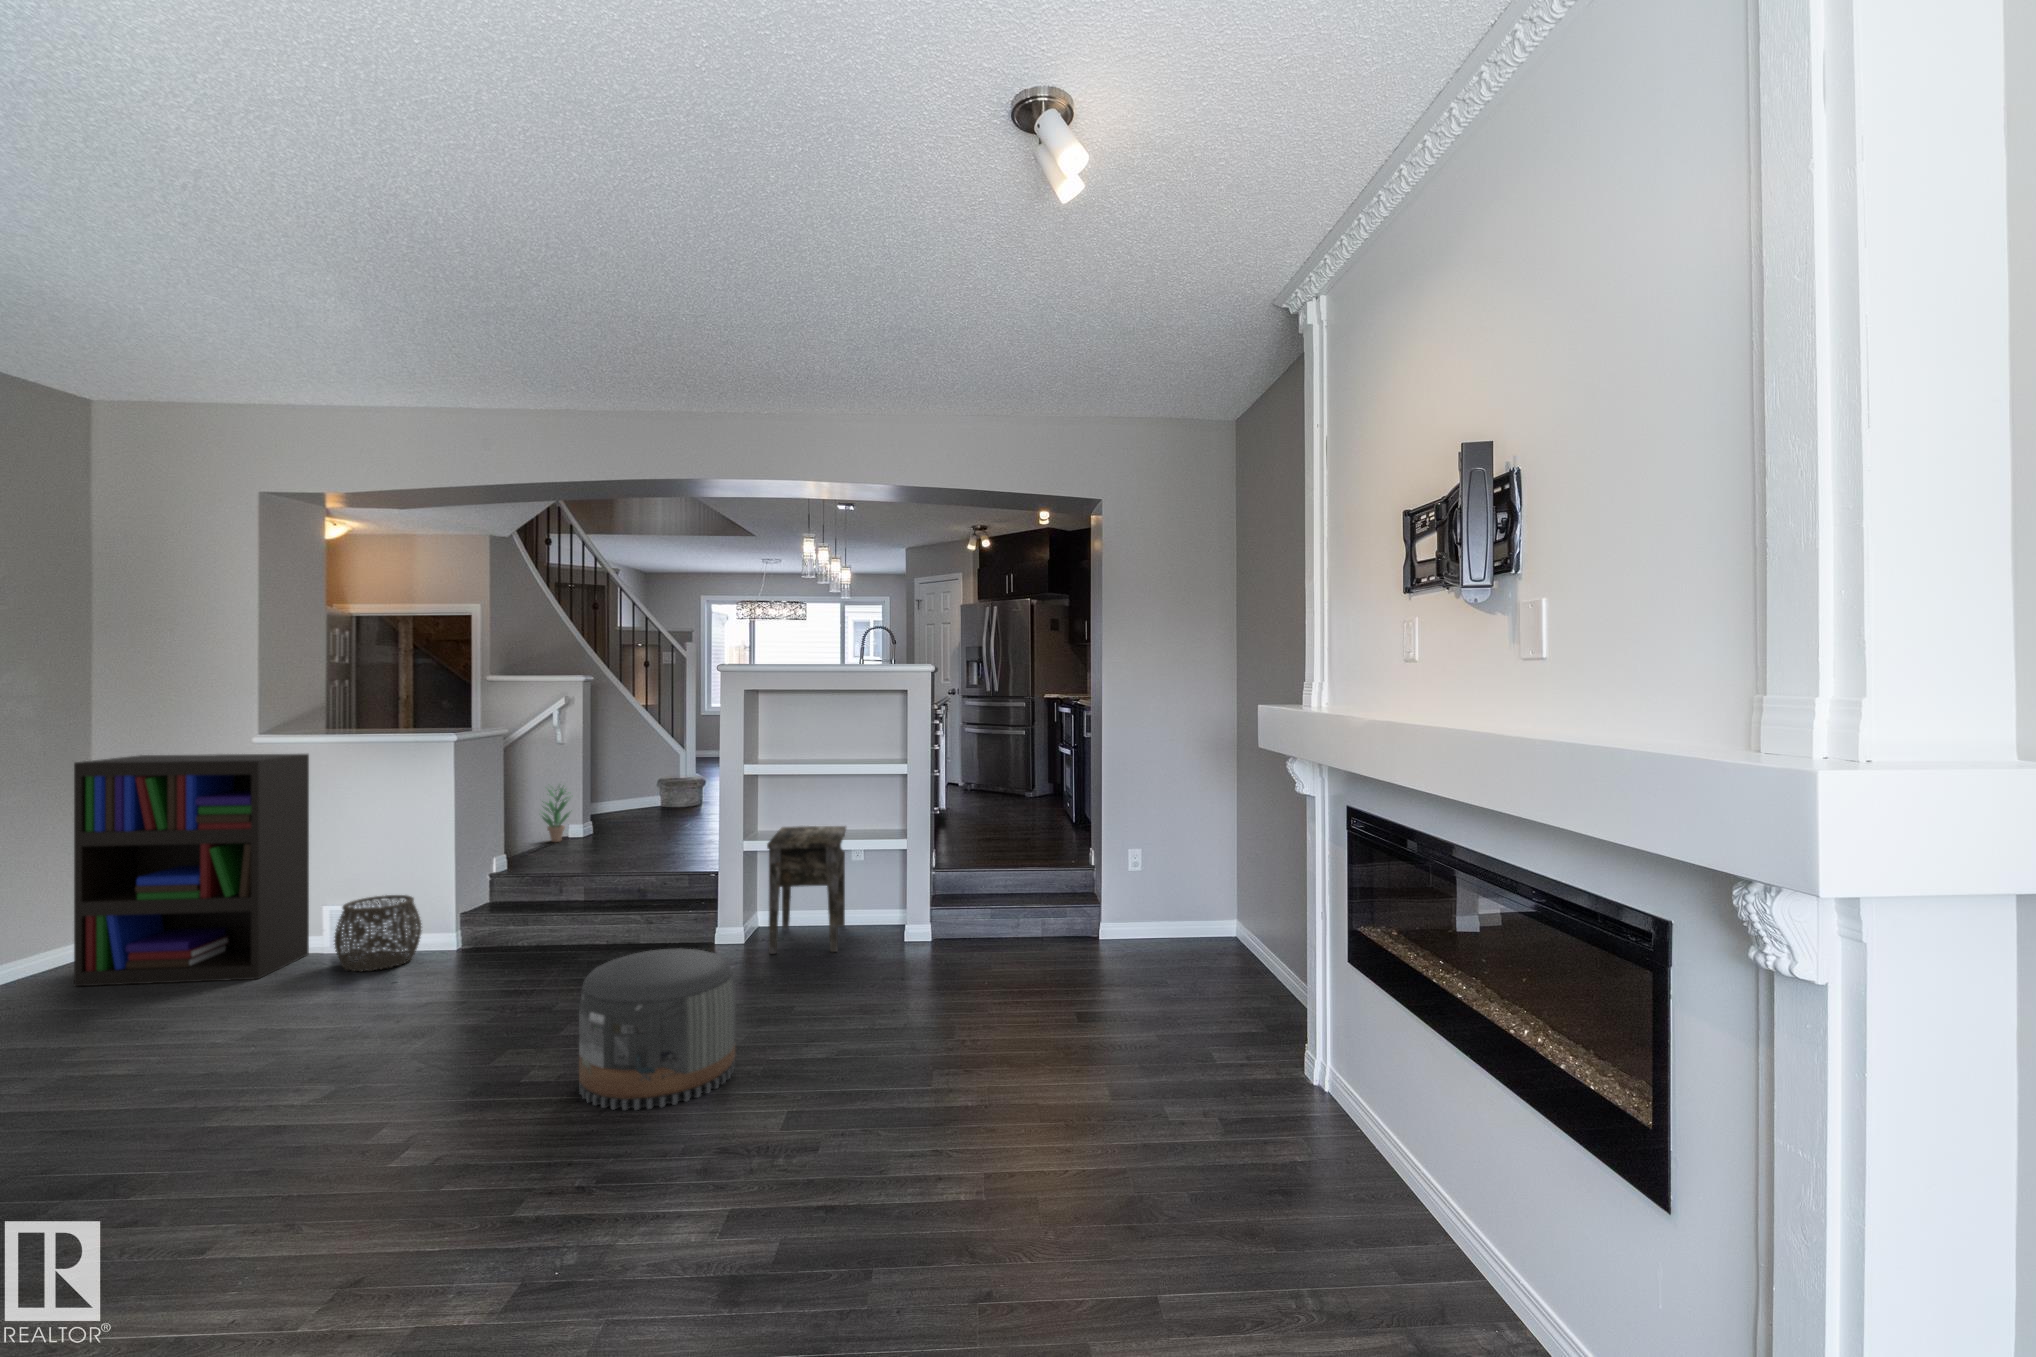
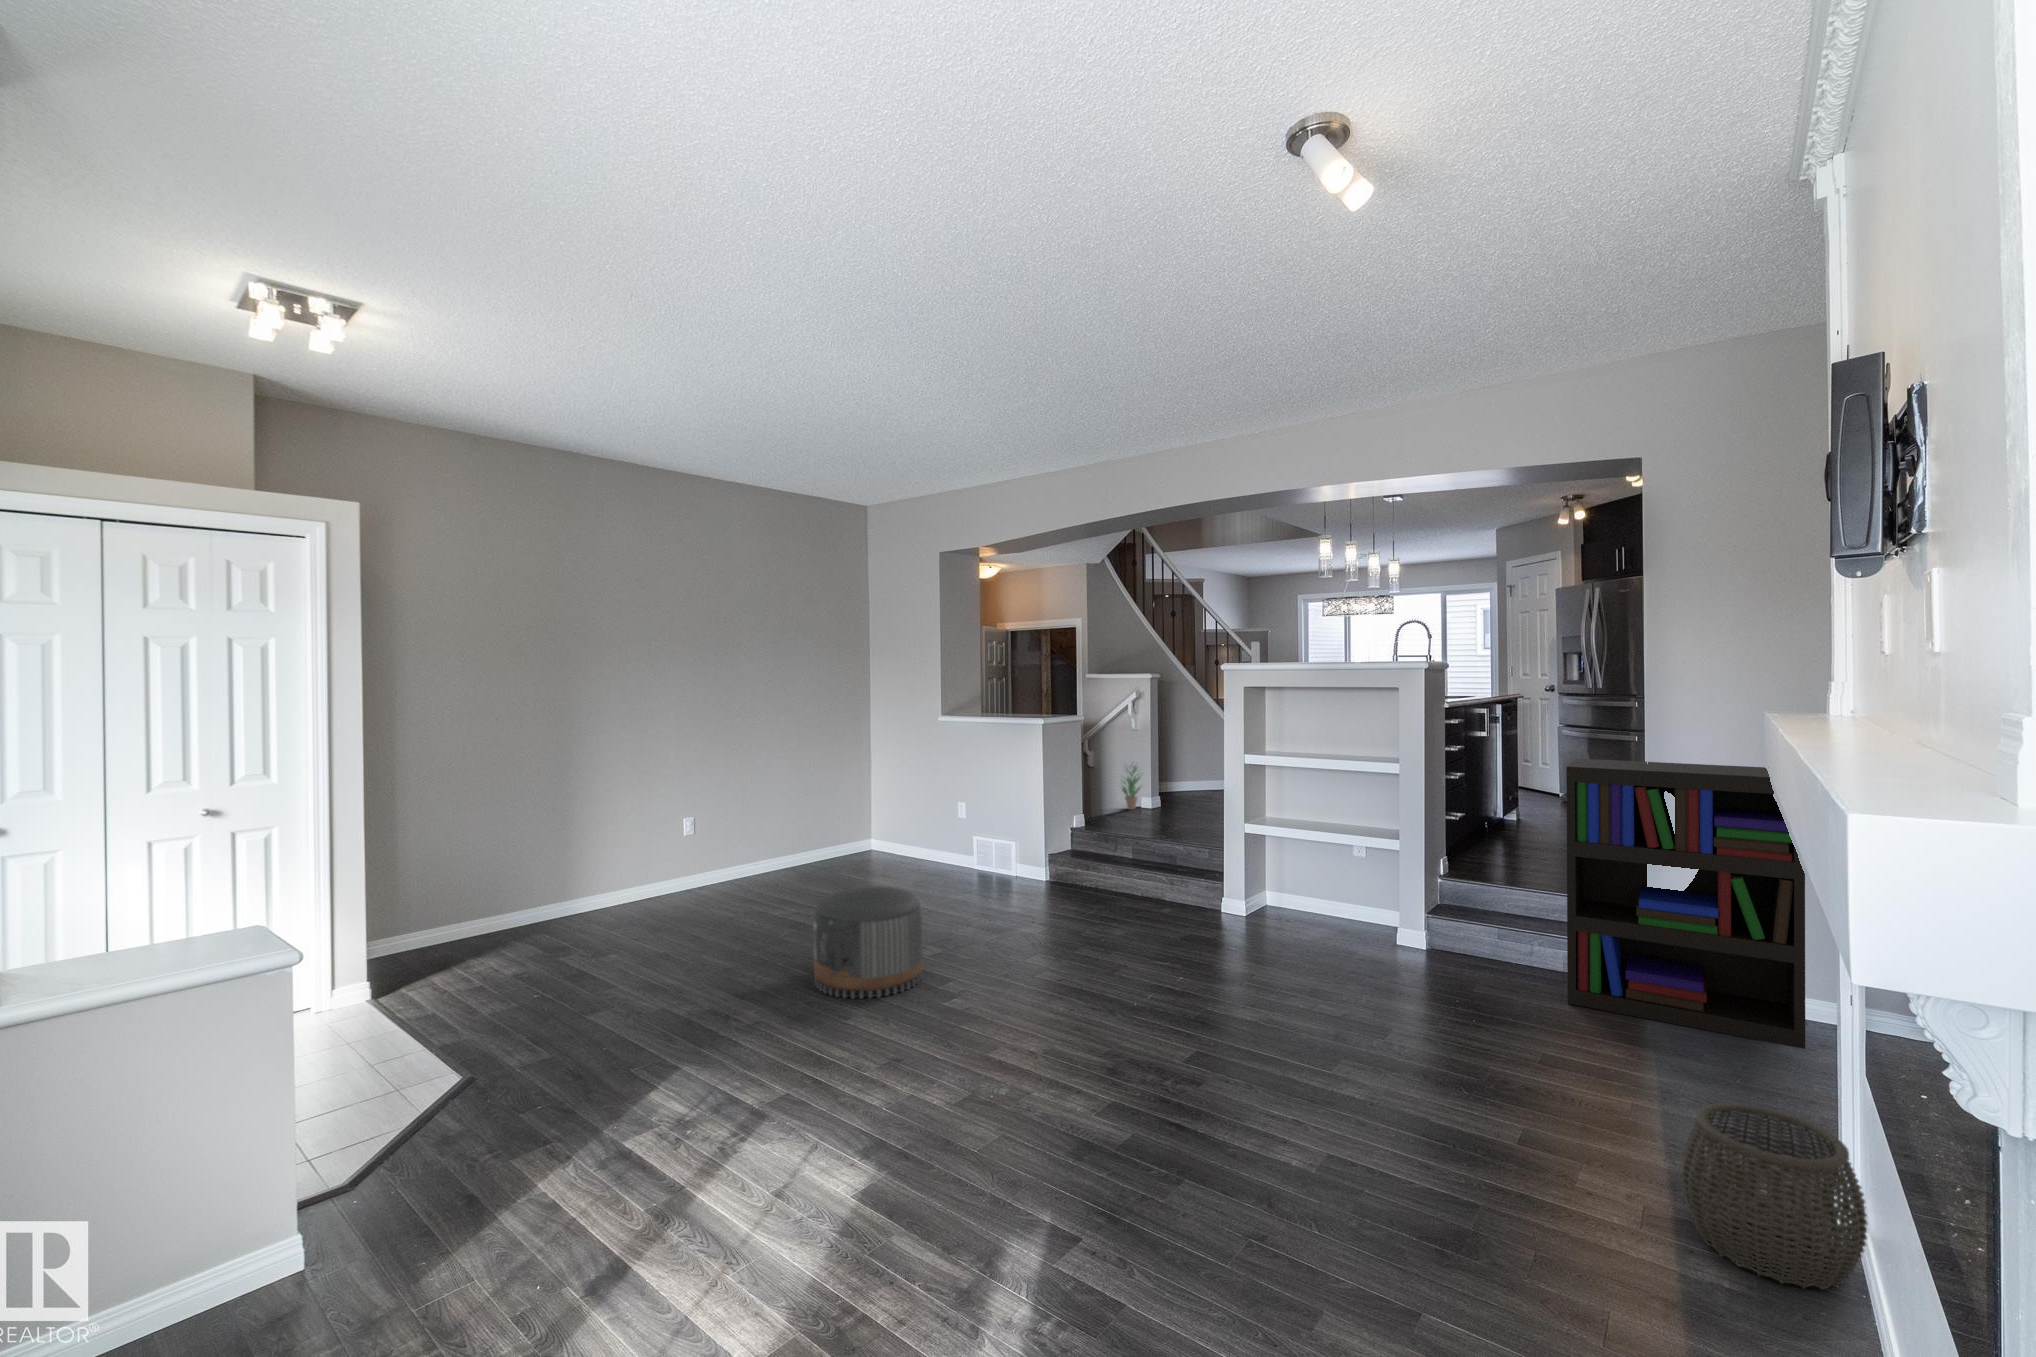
bookshelf: present [74,754,309,986] -> present [1566,759,1805,1049]
side table: present [767,826,846,954] -> none [1259,816,1349,941]
woven basket: present [334,895,421,971] -> present [1681,1103,1868,1289]
pouf: present [579,948,735,1110] -> present [813,886,923,999]

